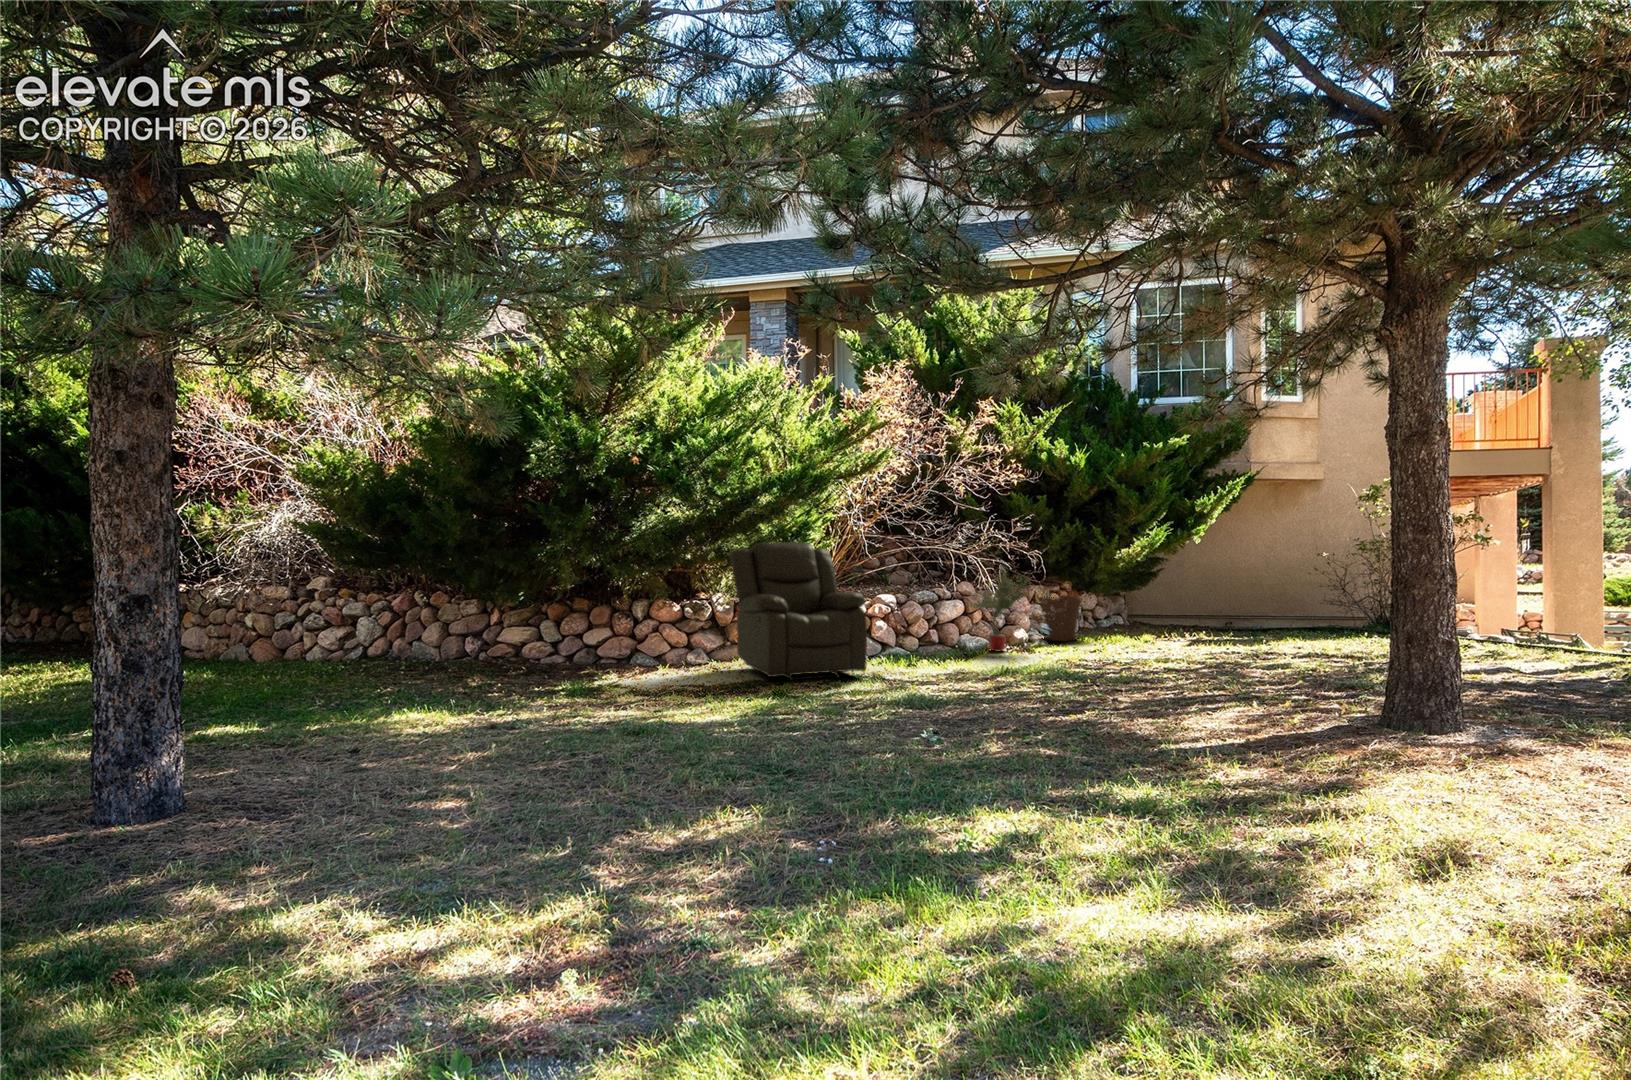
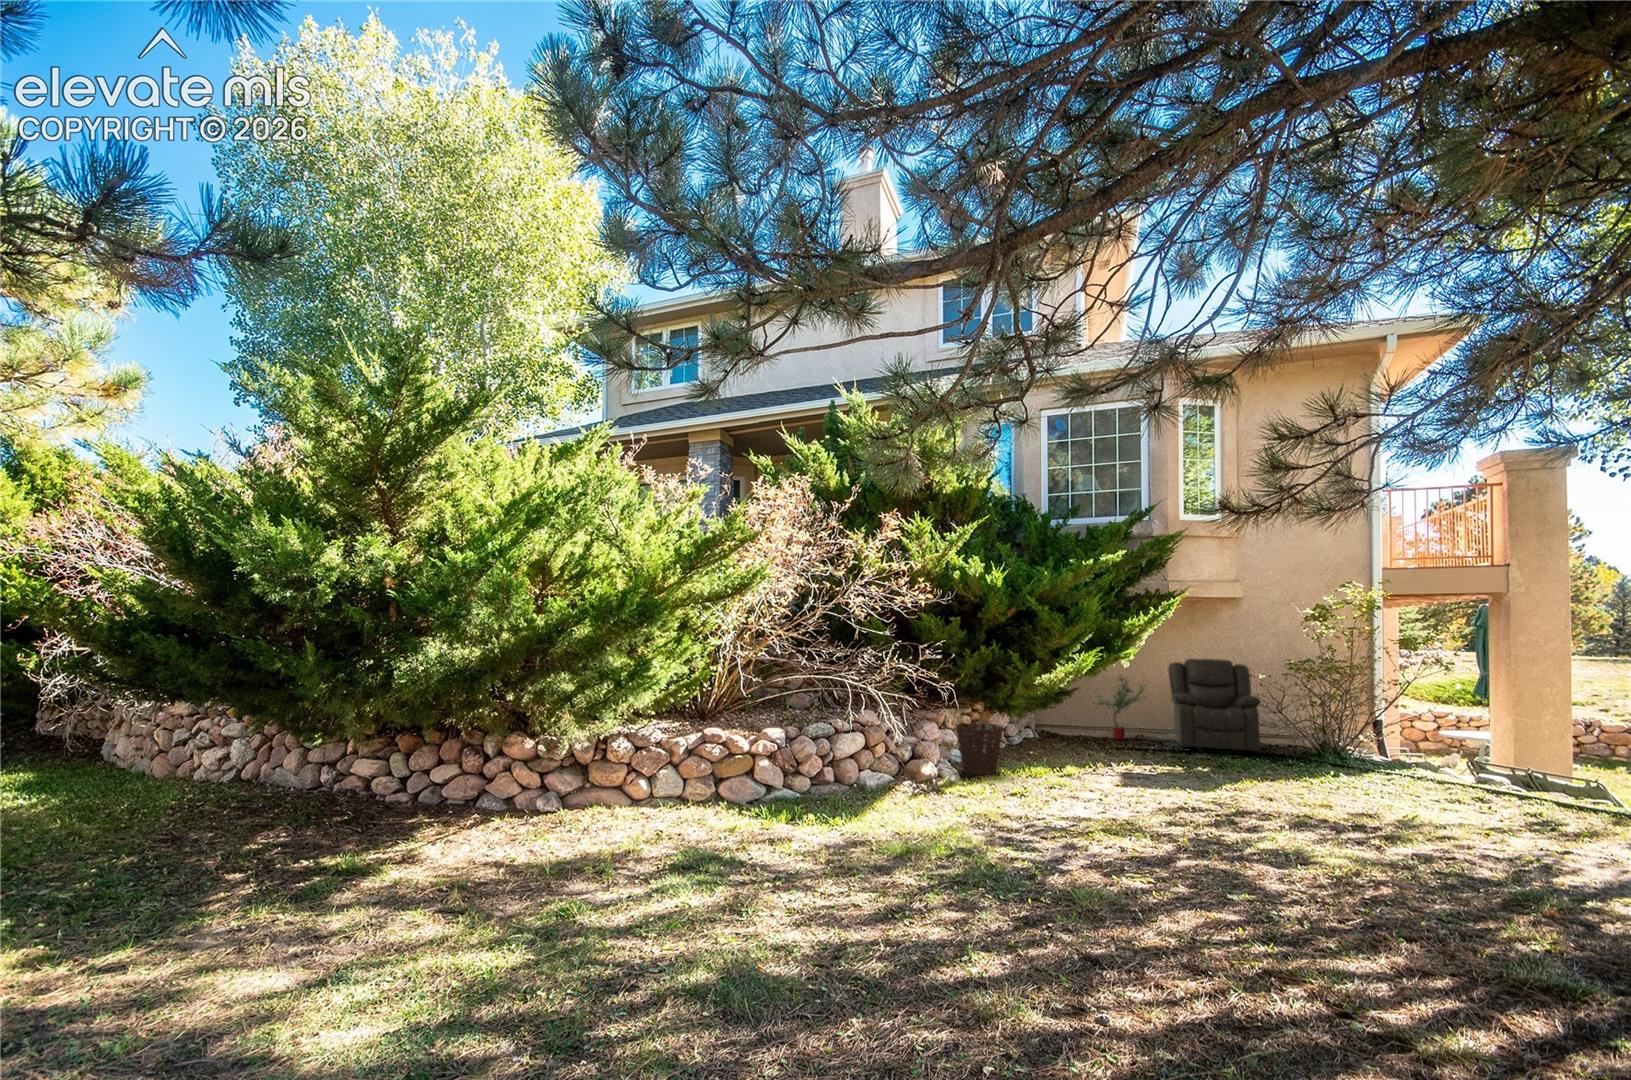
chair: present [730,542,867,681] -> present [1168,659,1261,754]
potted tree: present [968,566,1030,652] -> present [1092,677,1145,740]

